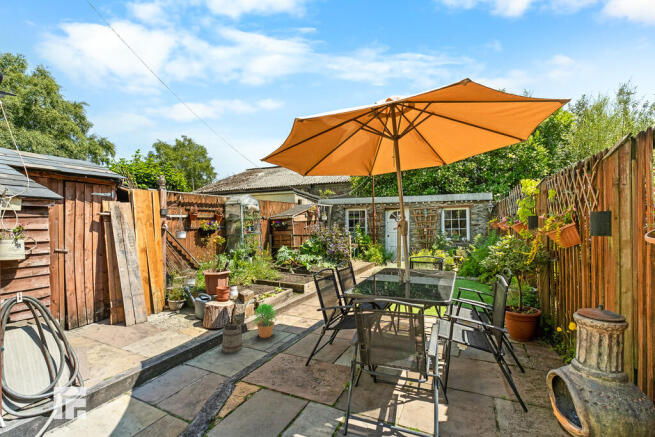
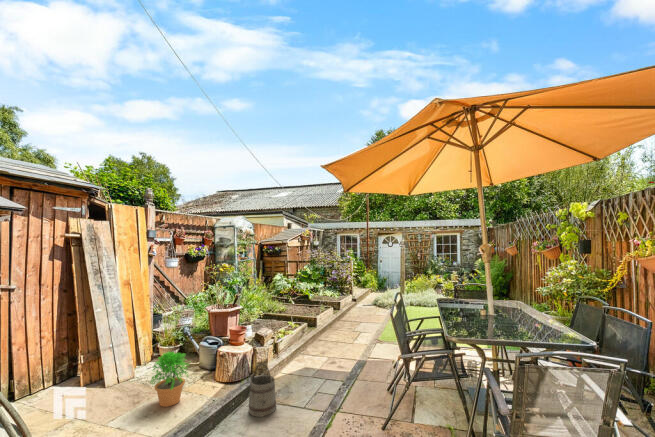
potted plant: present [254,303,276,338] -> present [151,352,189,407]

